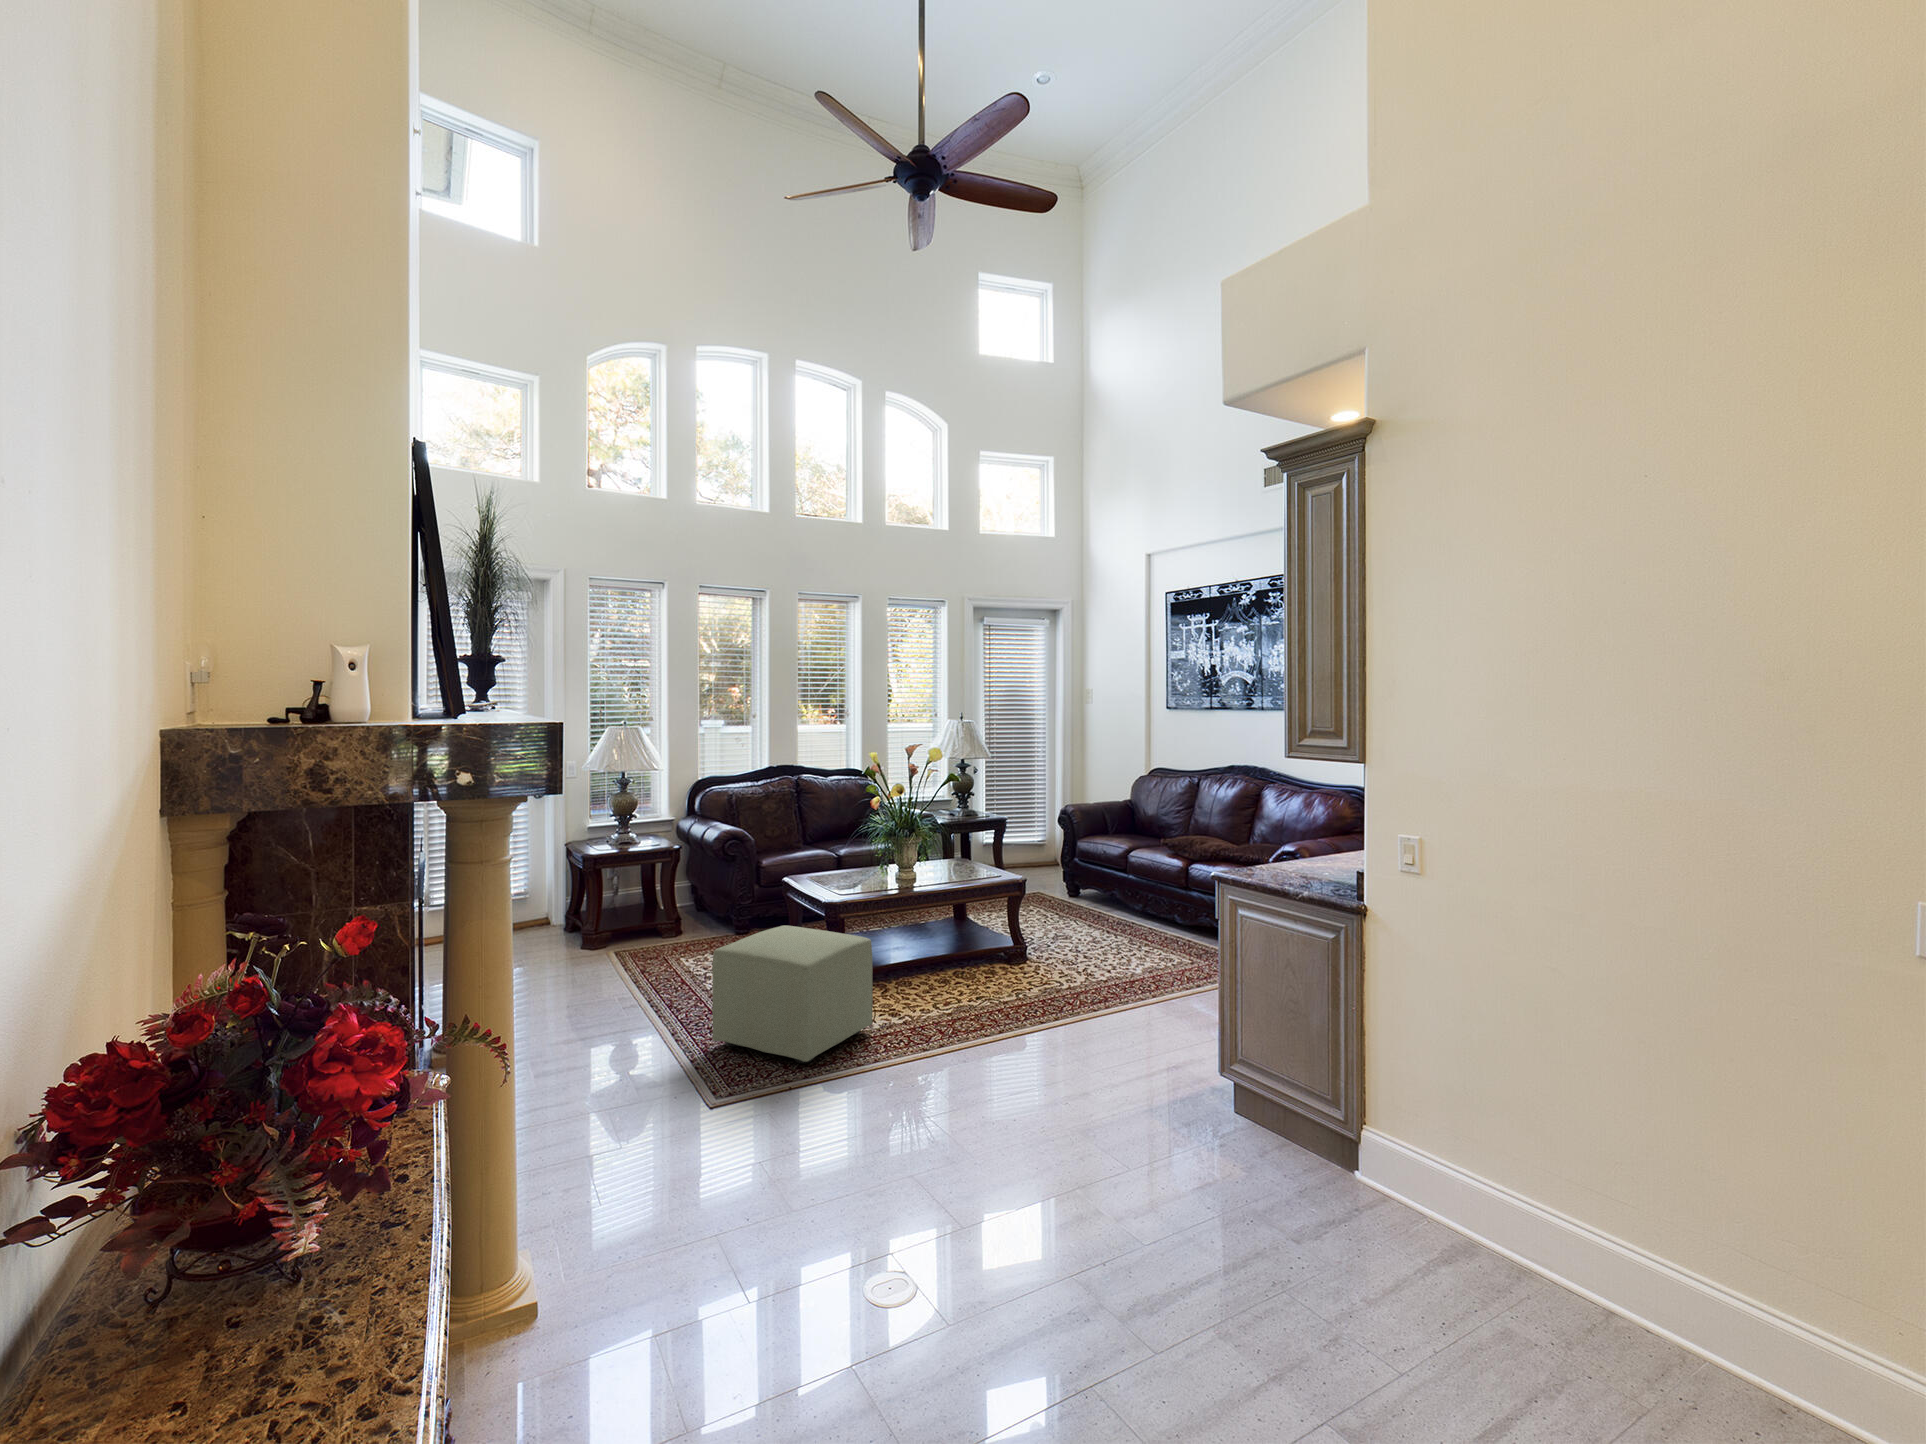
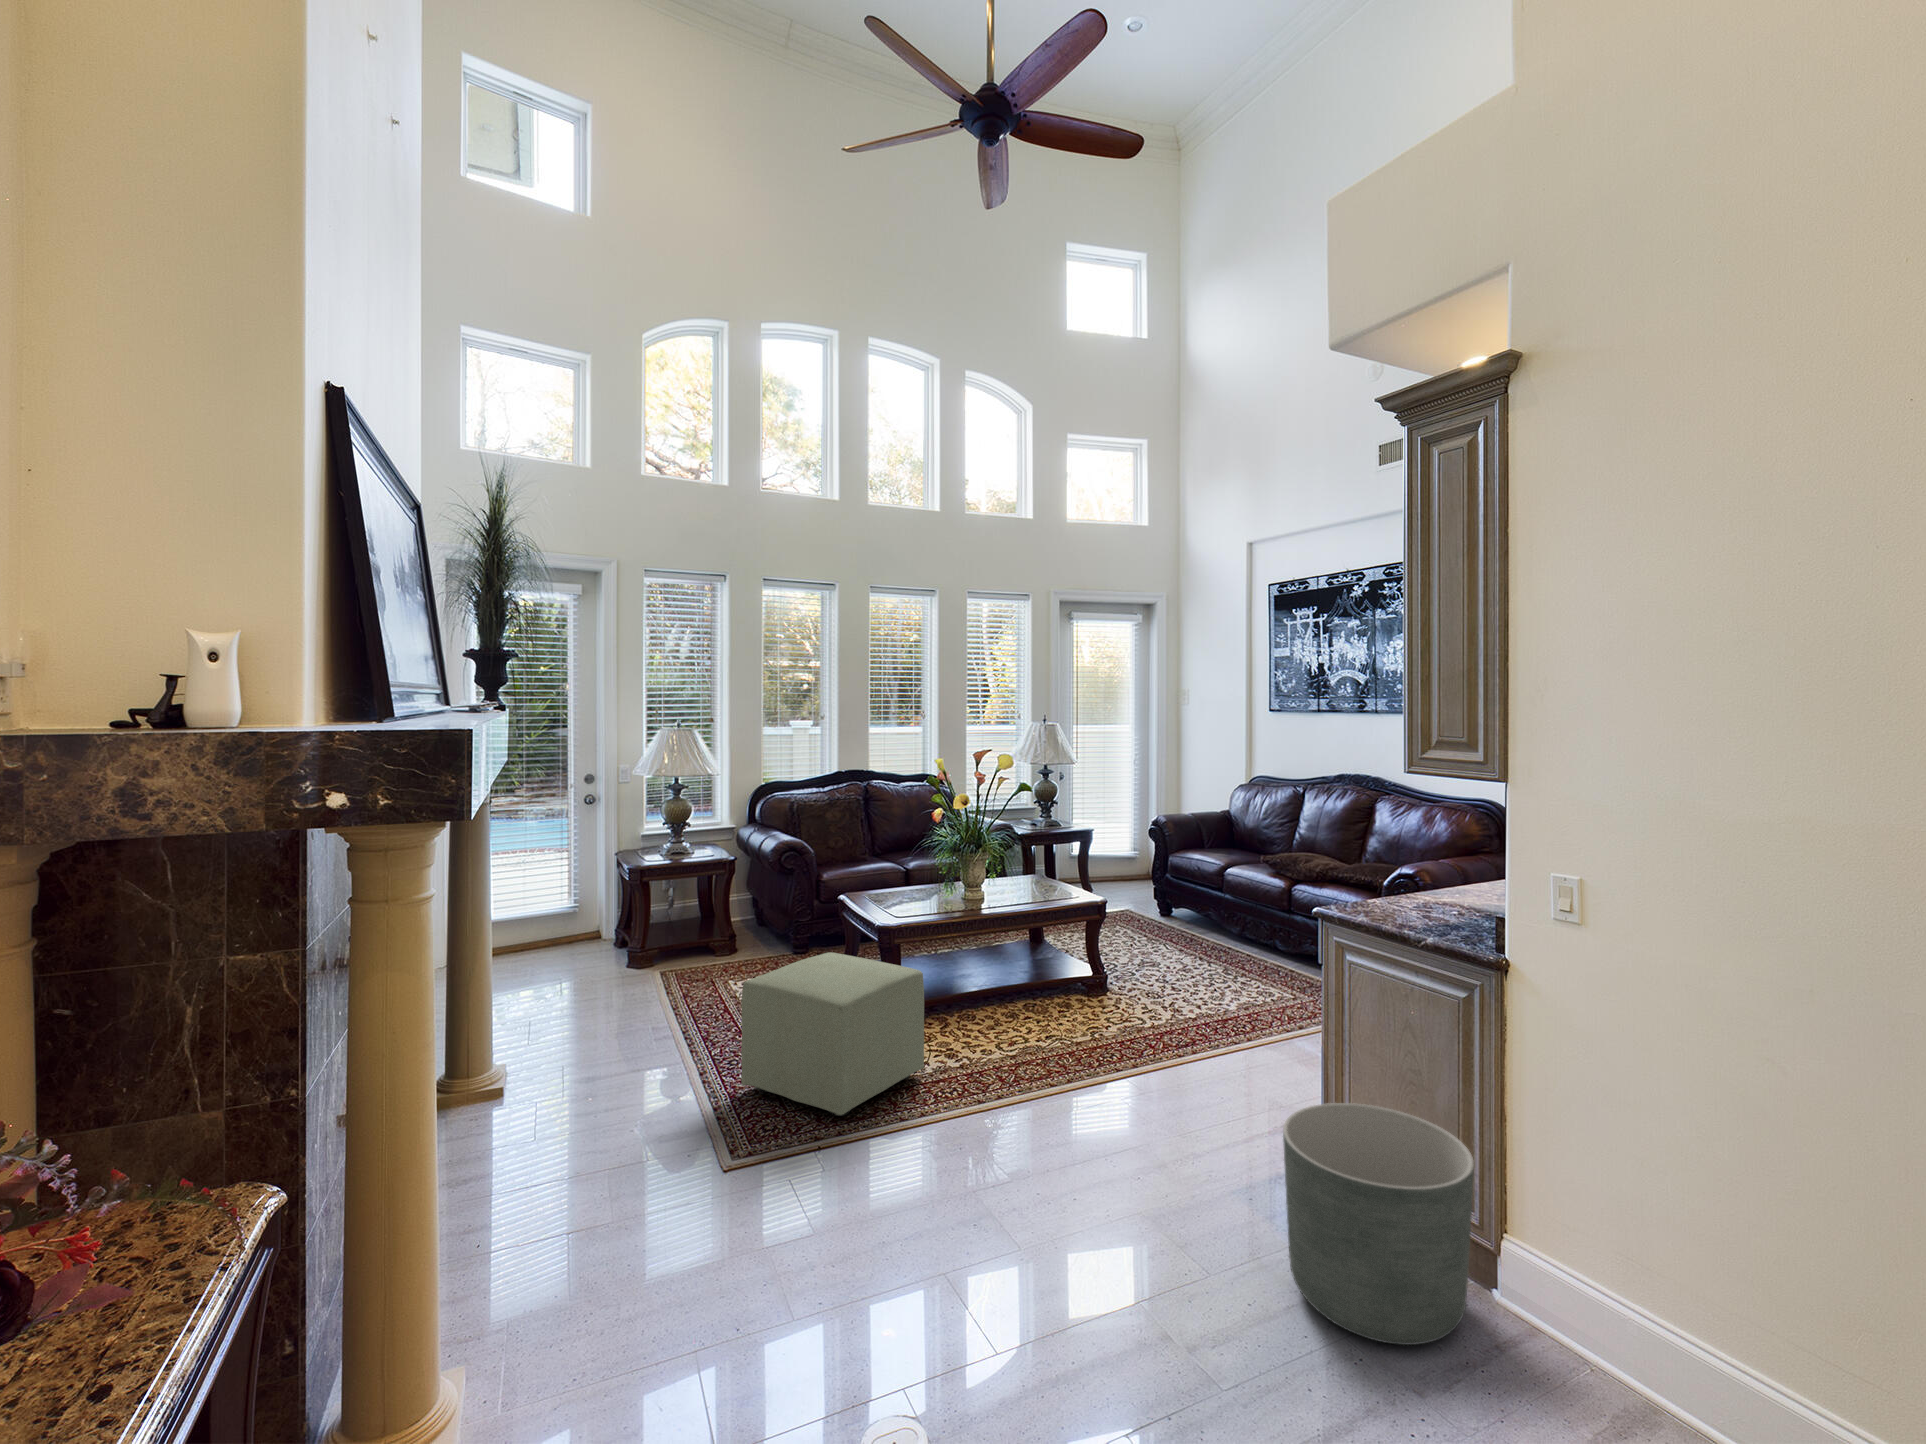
planter: none [1189,1028,1338,1207] -> present [1283,1103,1474,1345]

